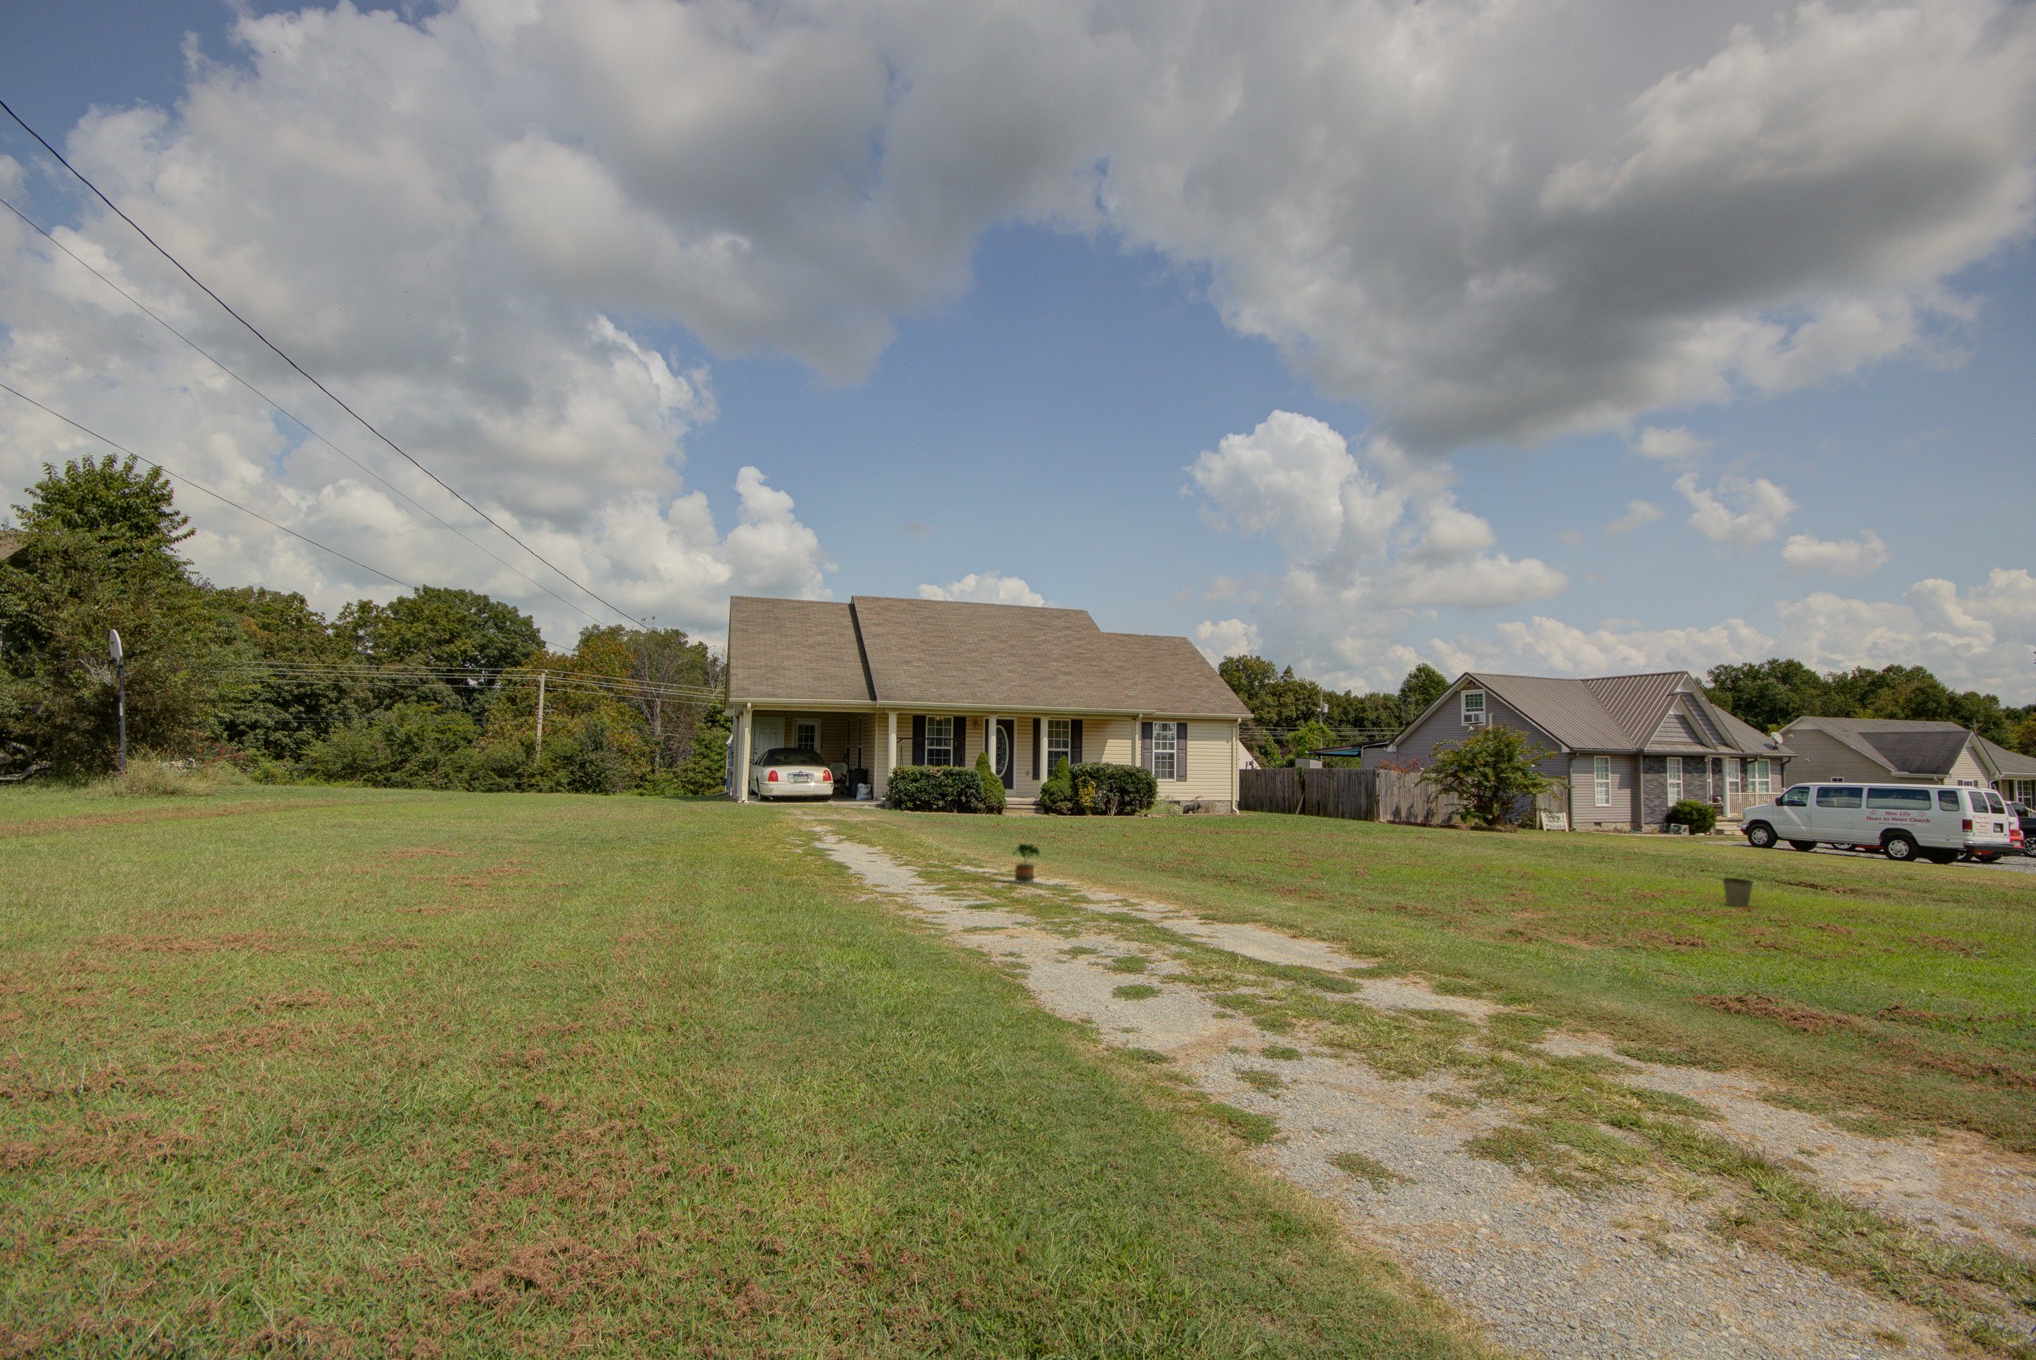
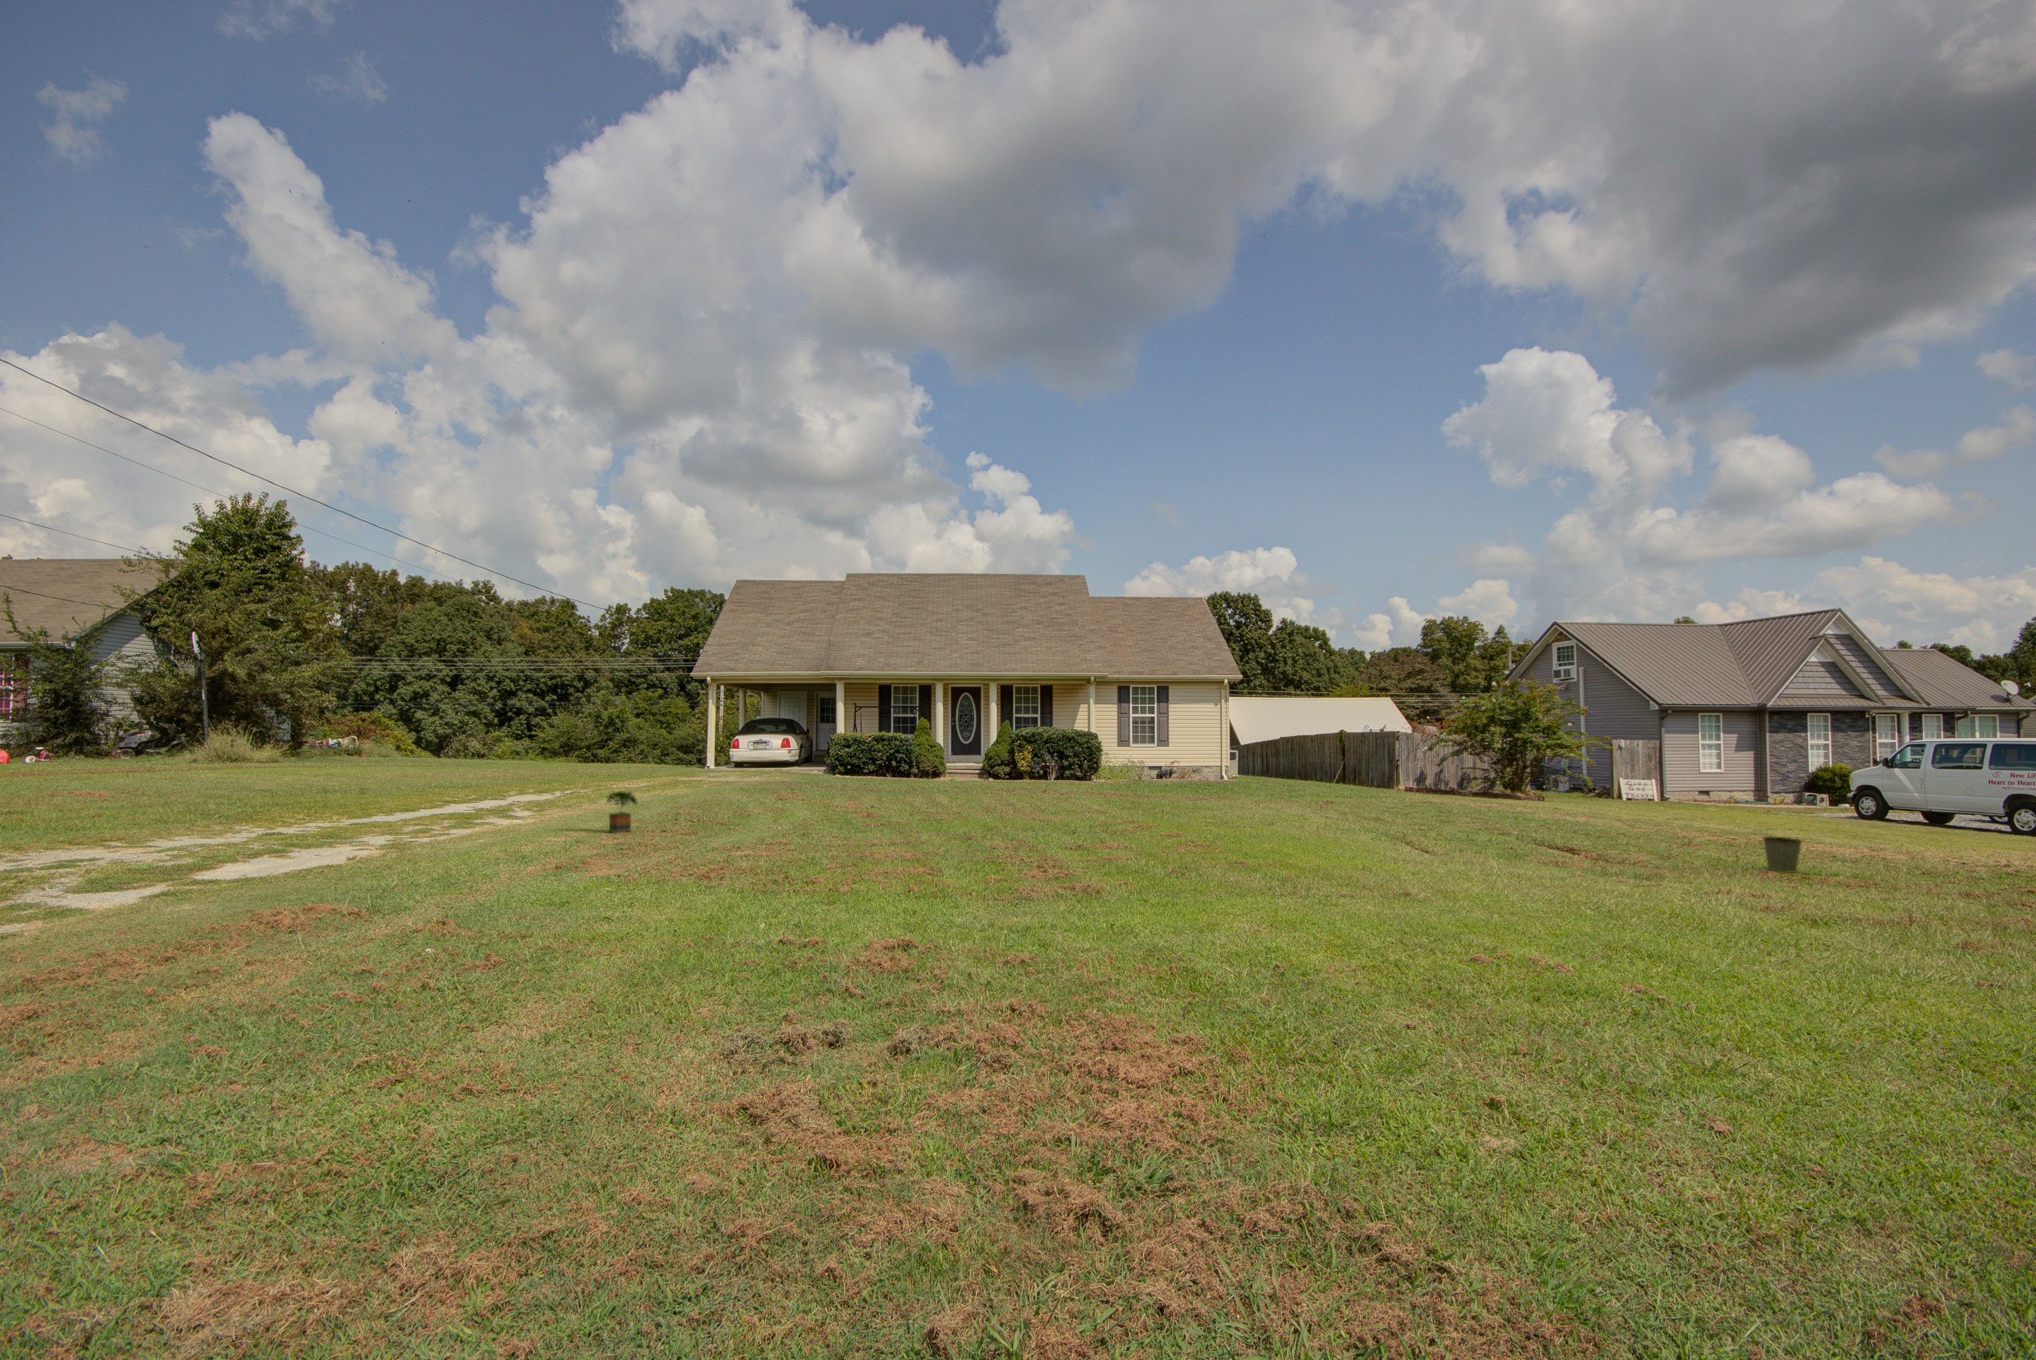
bucket: present [1723,878,1753,907] -> present [1763,837,1801,872]

